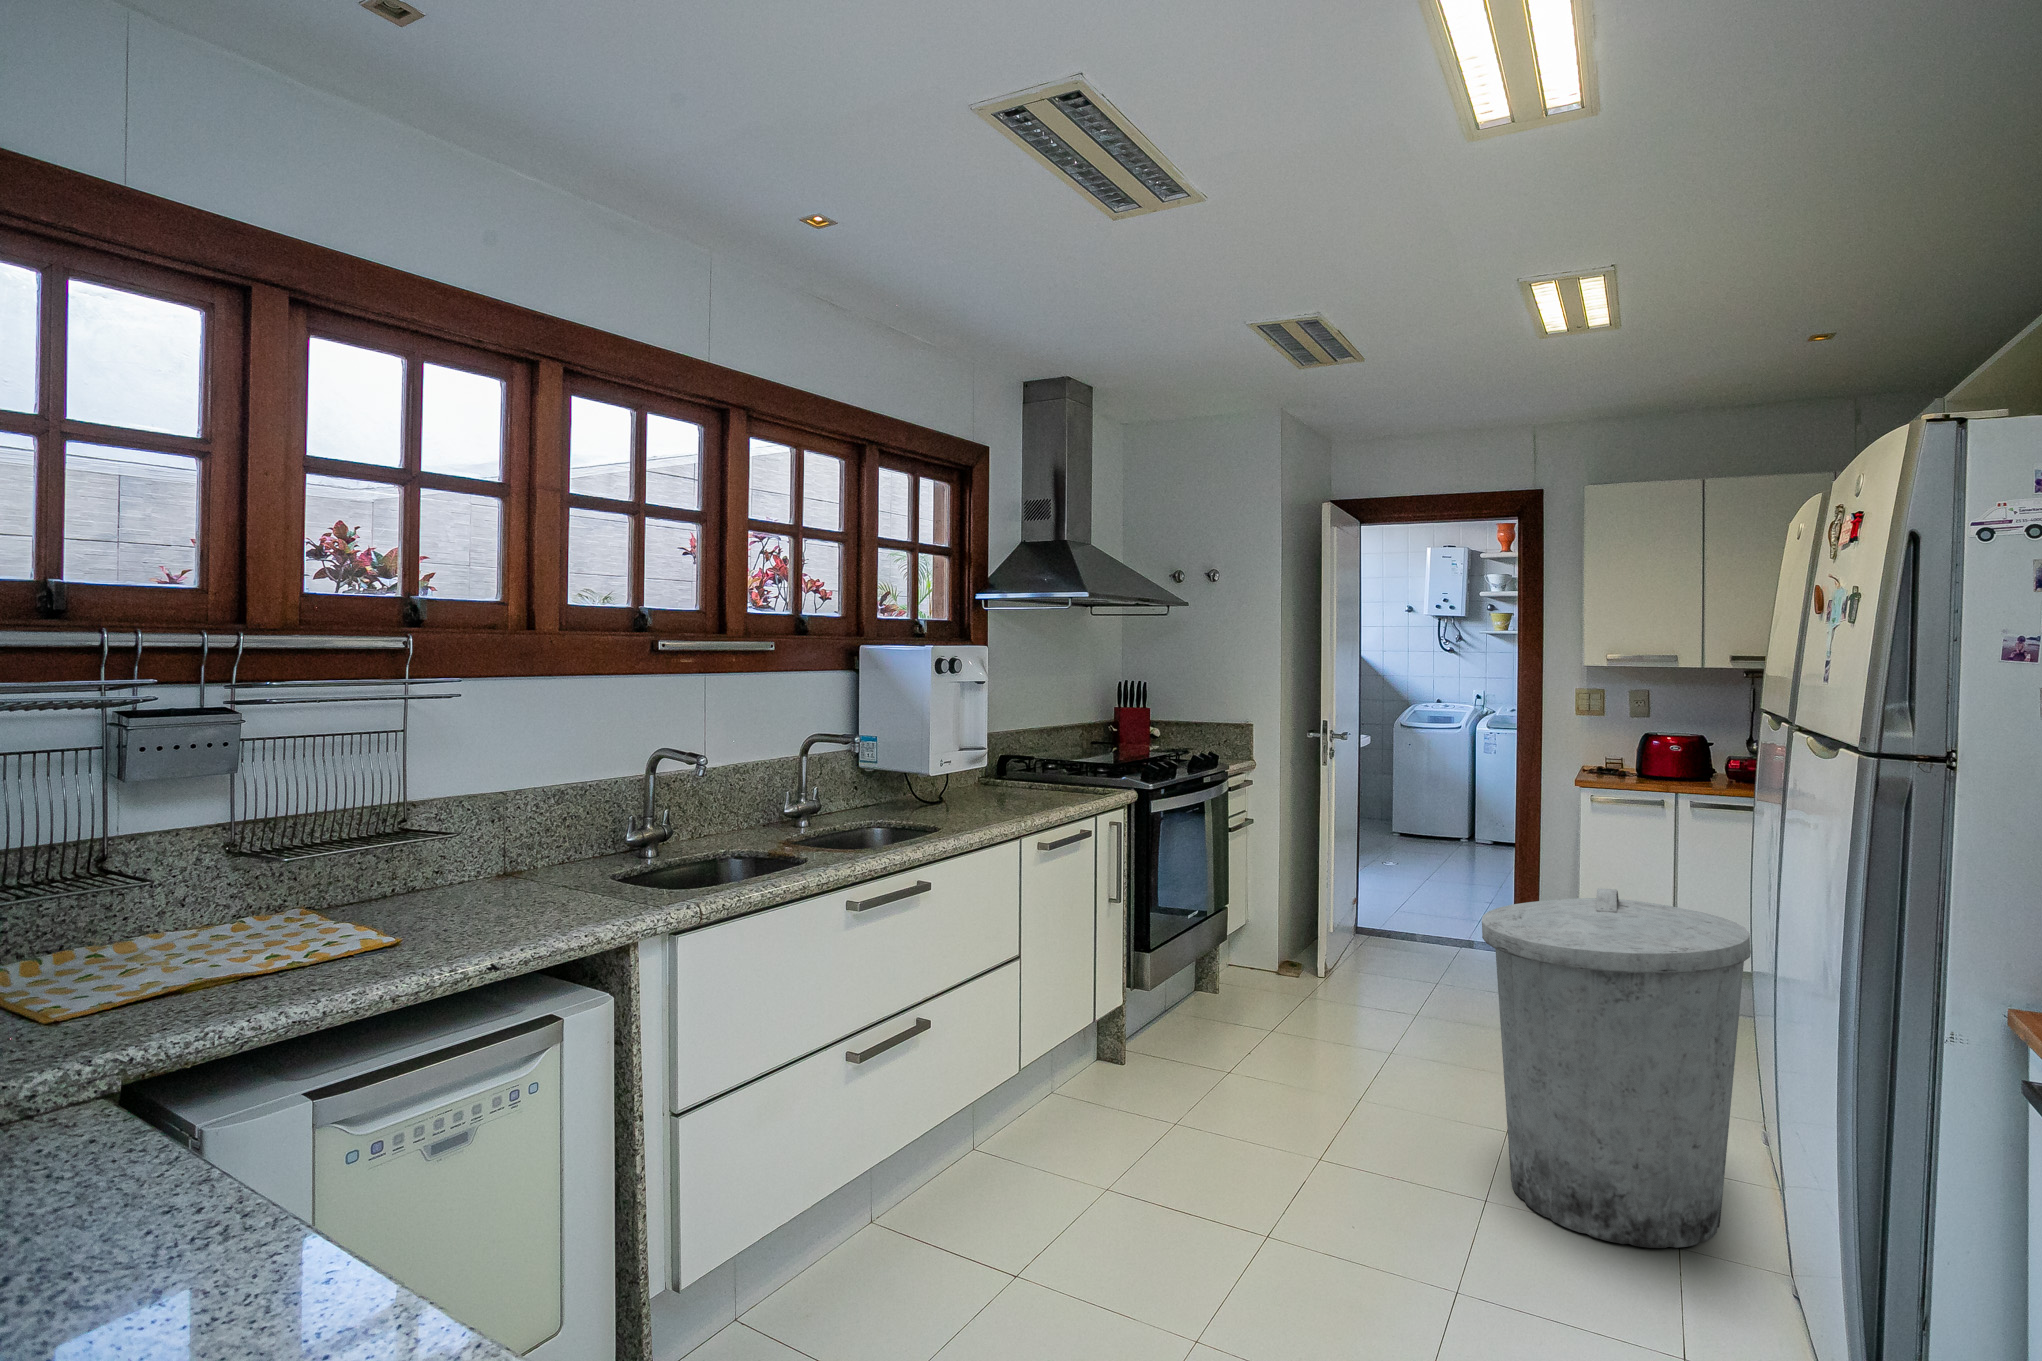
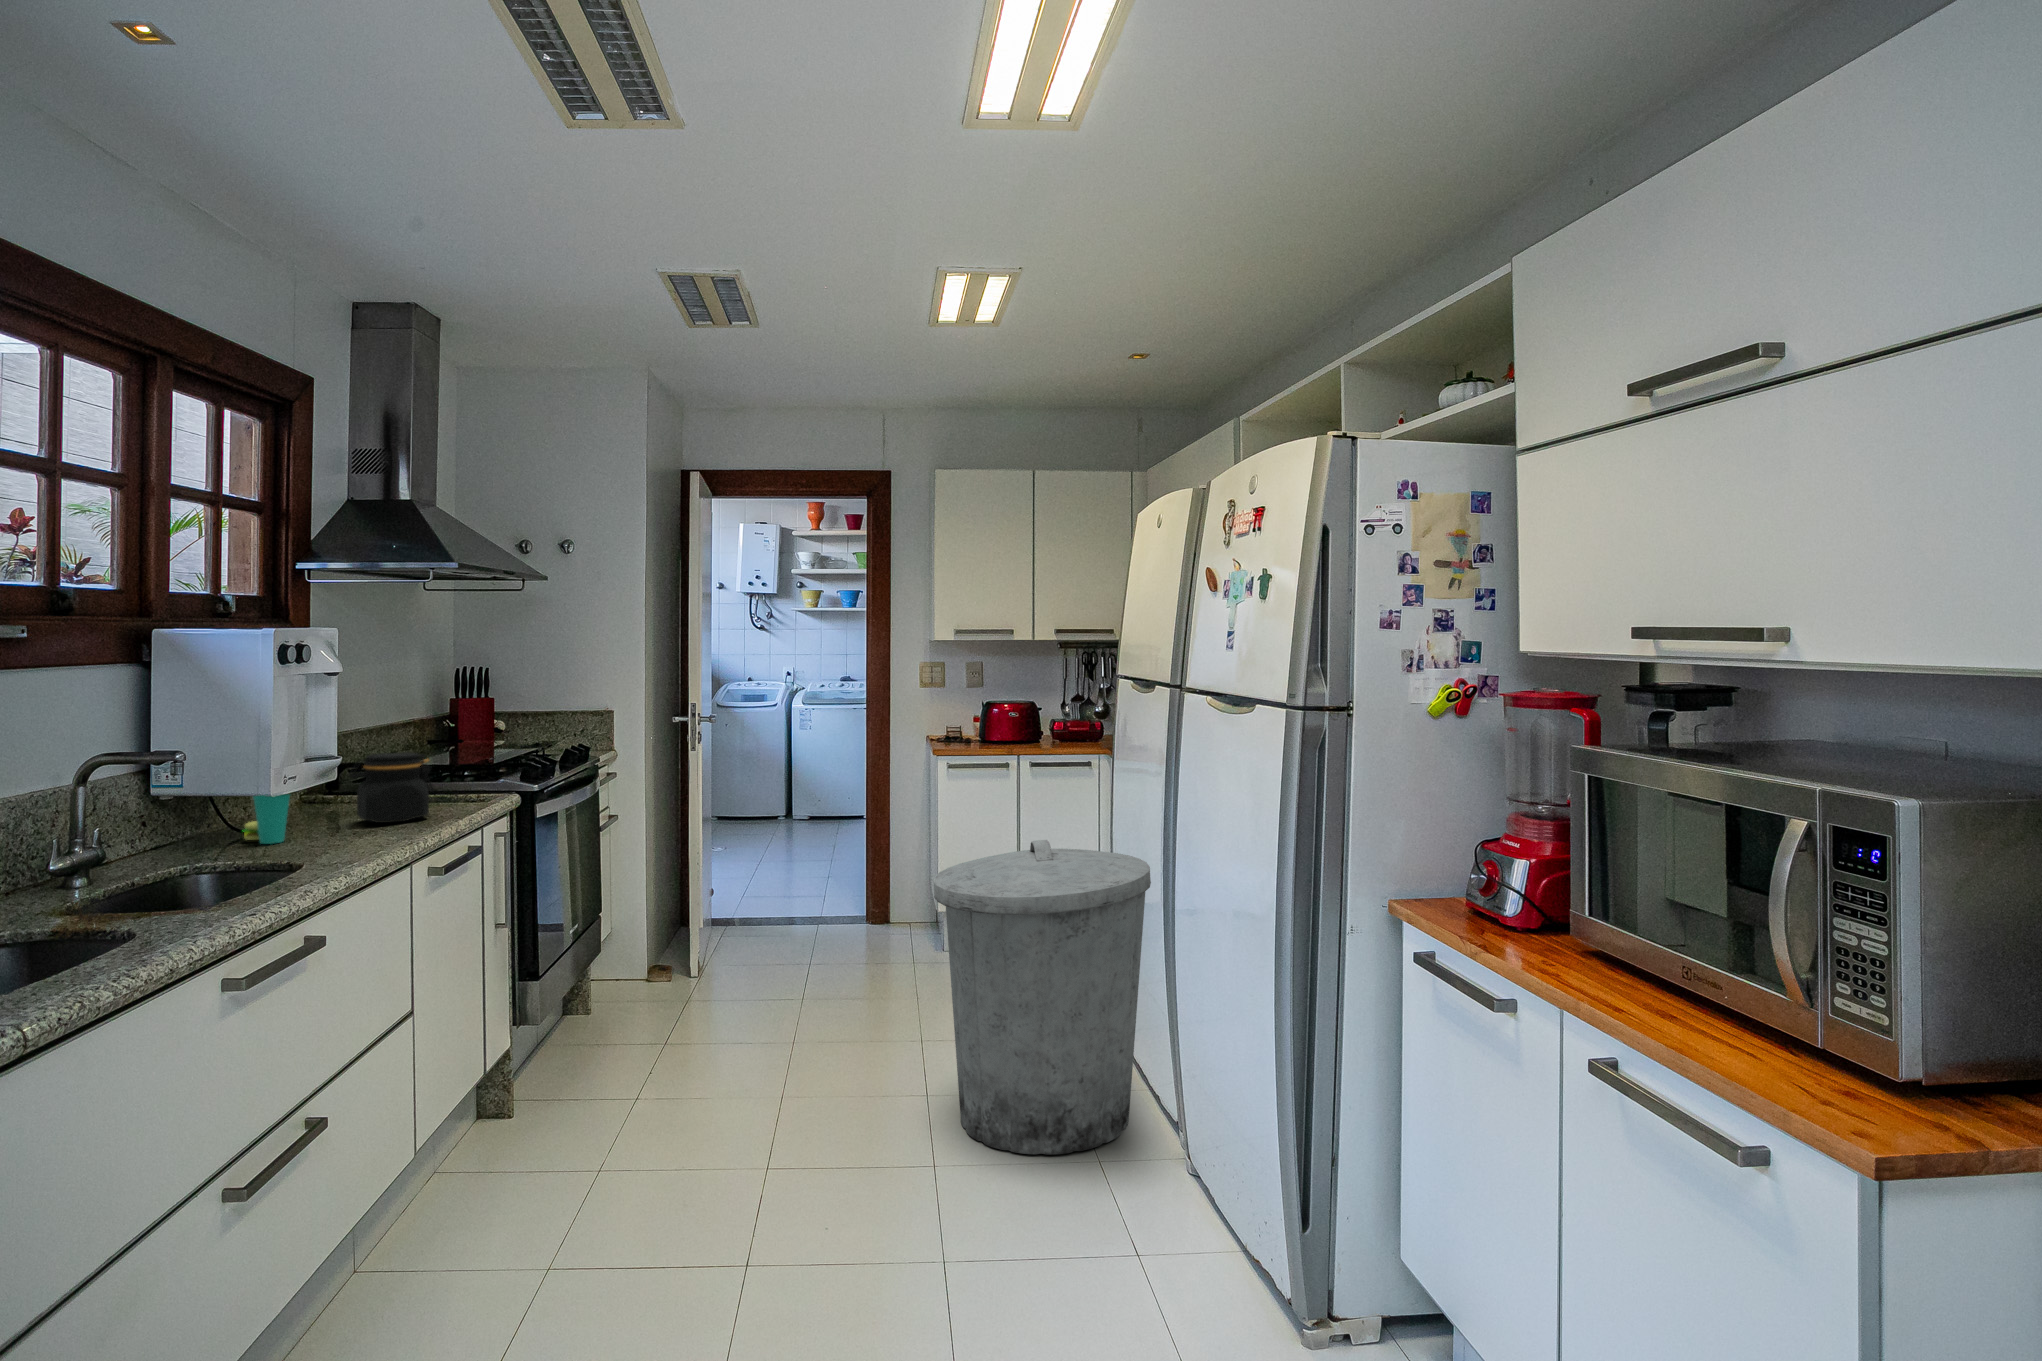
jar: none [999,750,1055,804] -> present [349,752,434,823]
cup: none [931,775,957,811] -> present [244,794,290,844]

